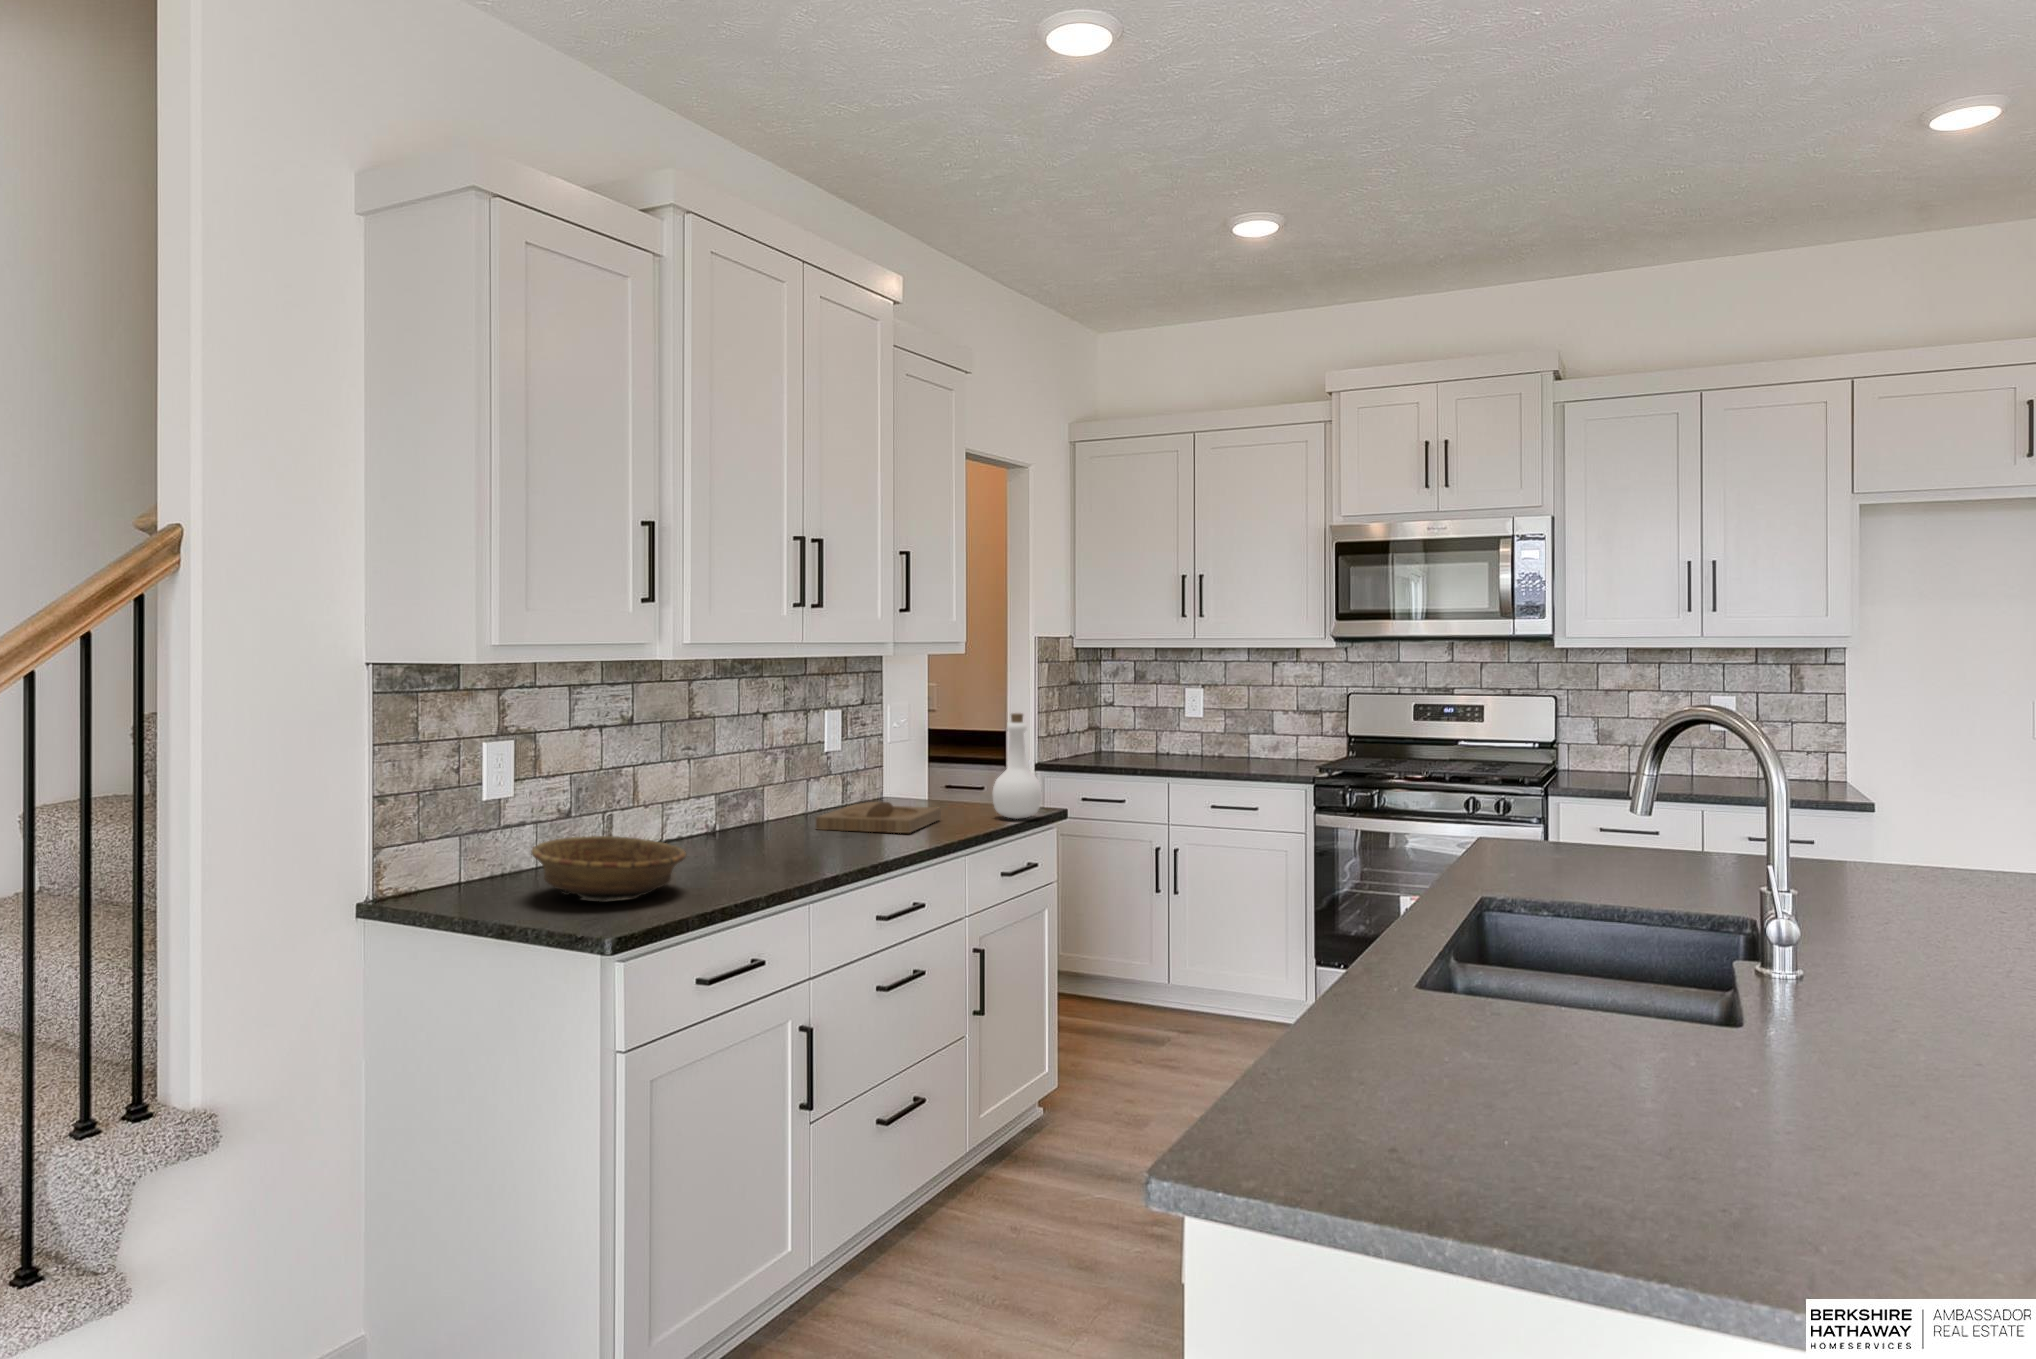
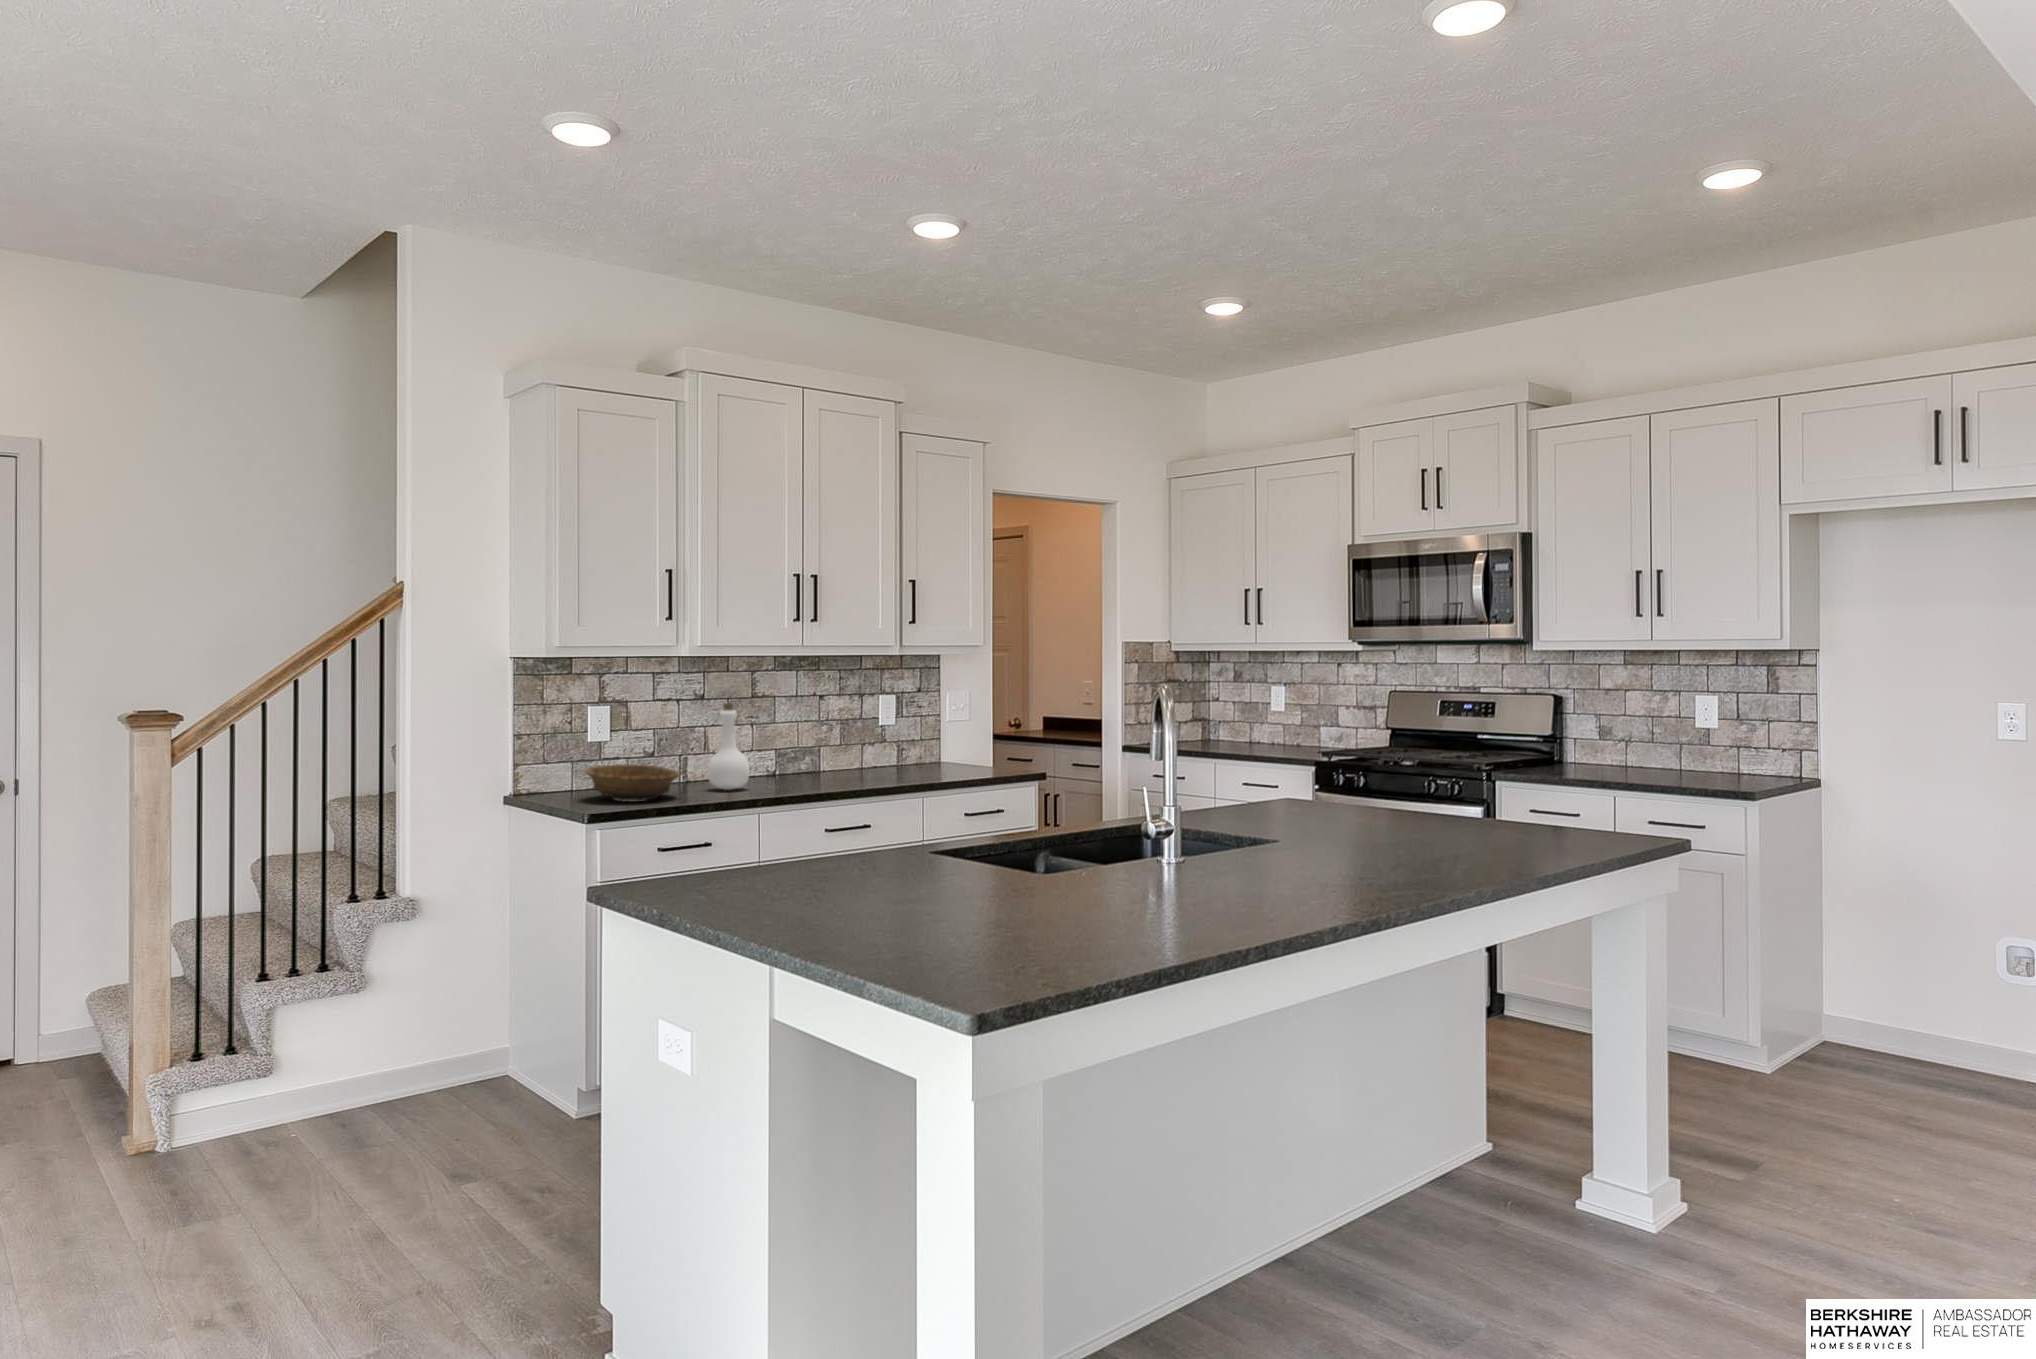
bottle: present [993,713,1042,819] -> present [708,703,749,790]
tray: present [816,802,941,833] -> none [836,760,934,780]

